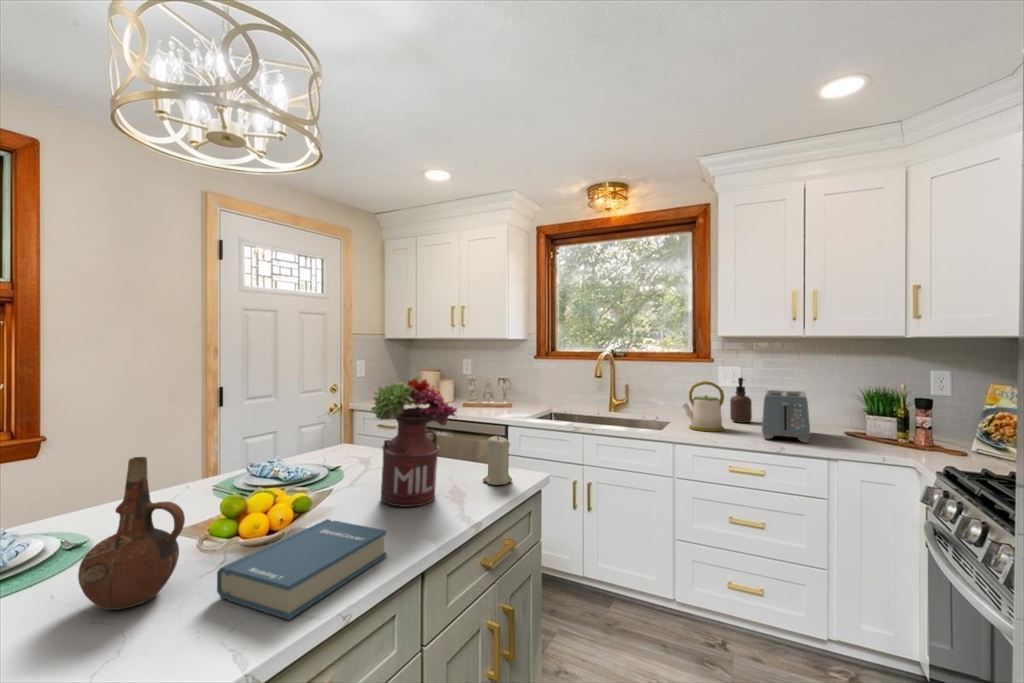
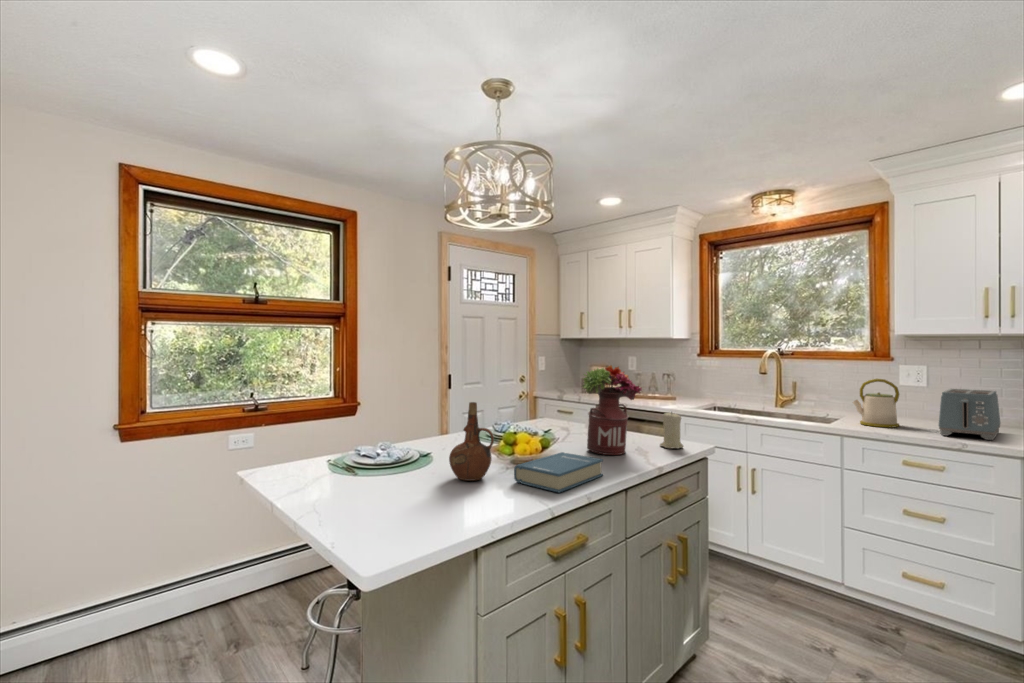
soap dispenser: present [730,378,752,423] -> none [911,377,936,422]

